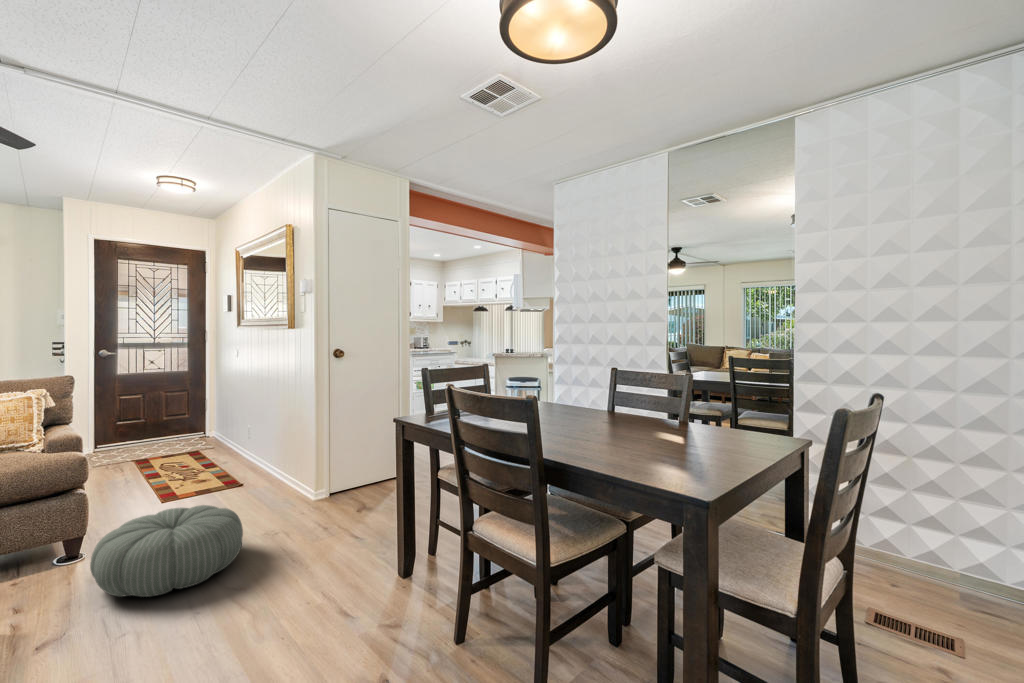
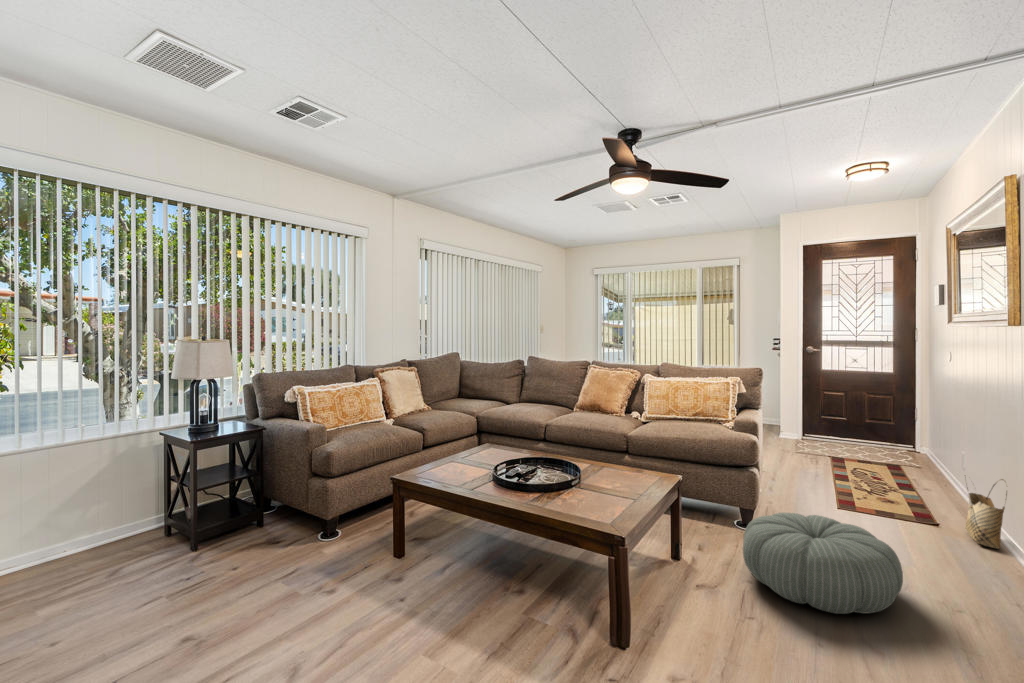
woven basket: none [260,440,285,490] -> present [965,479,1007,549]

